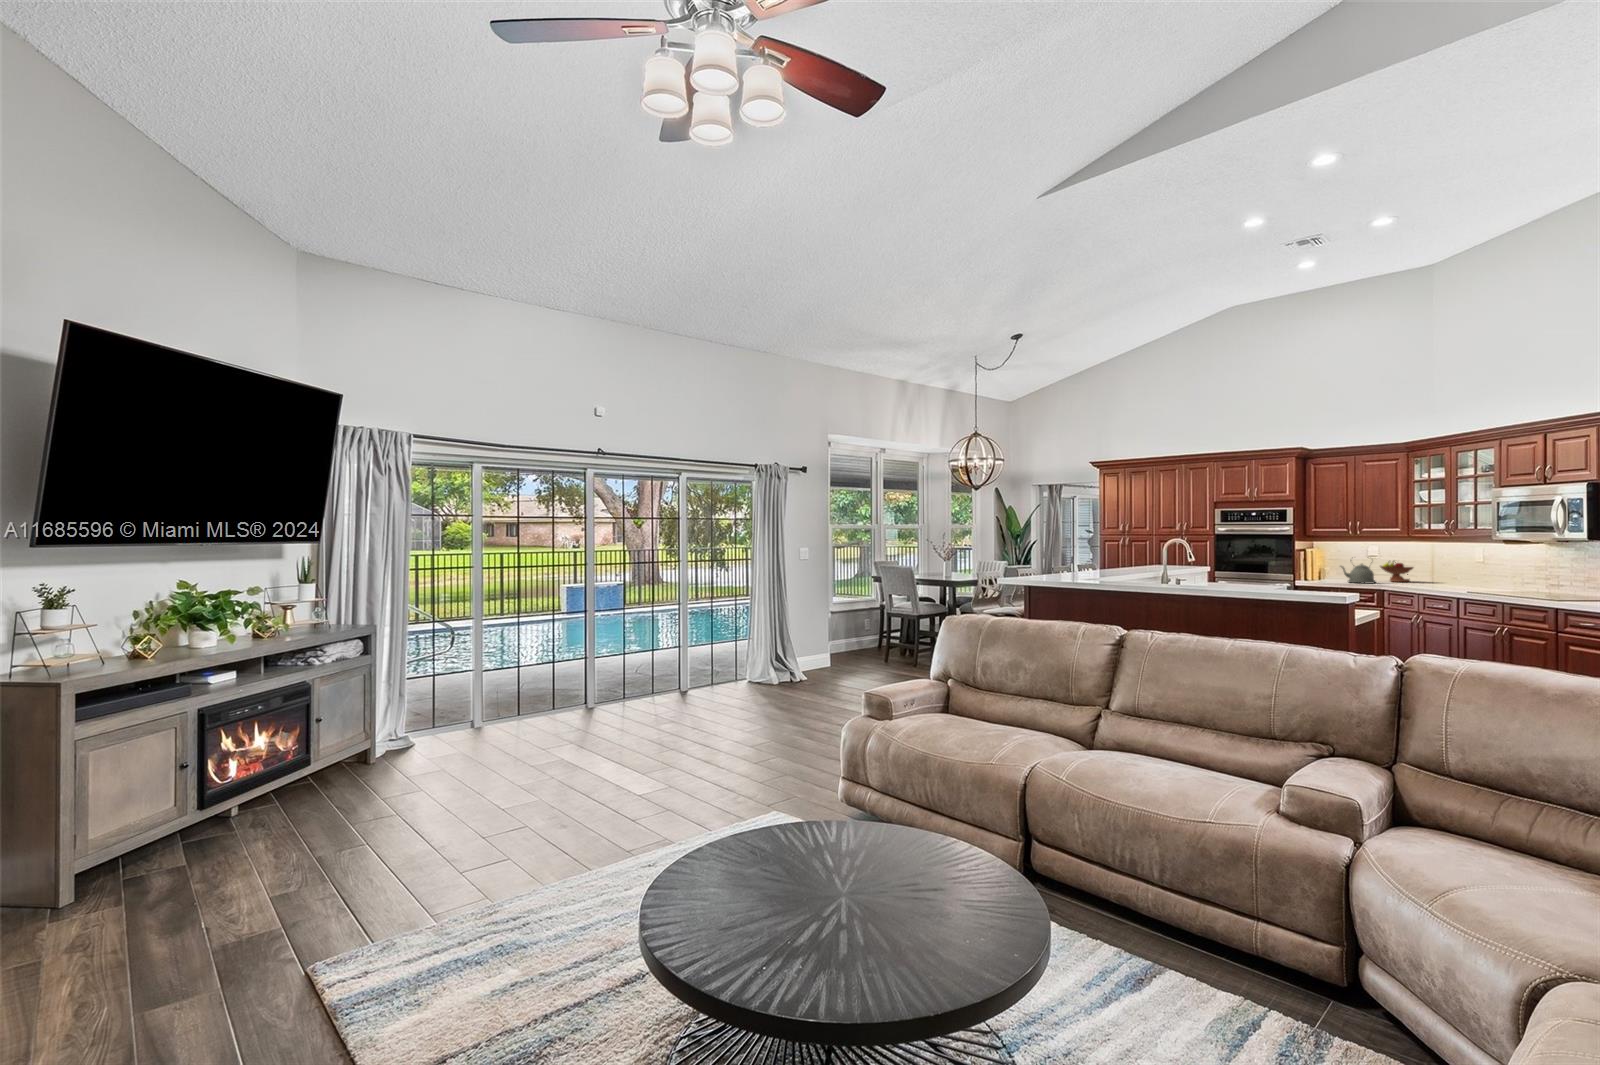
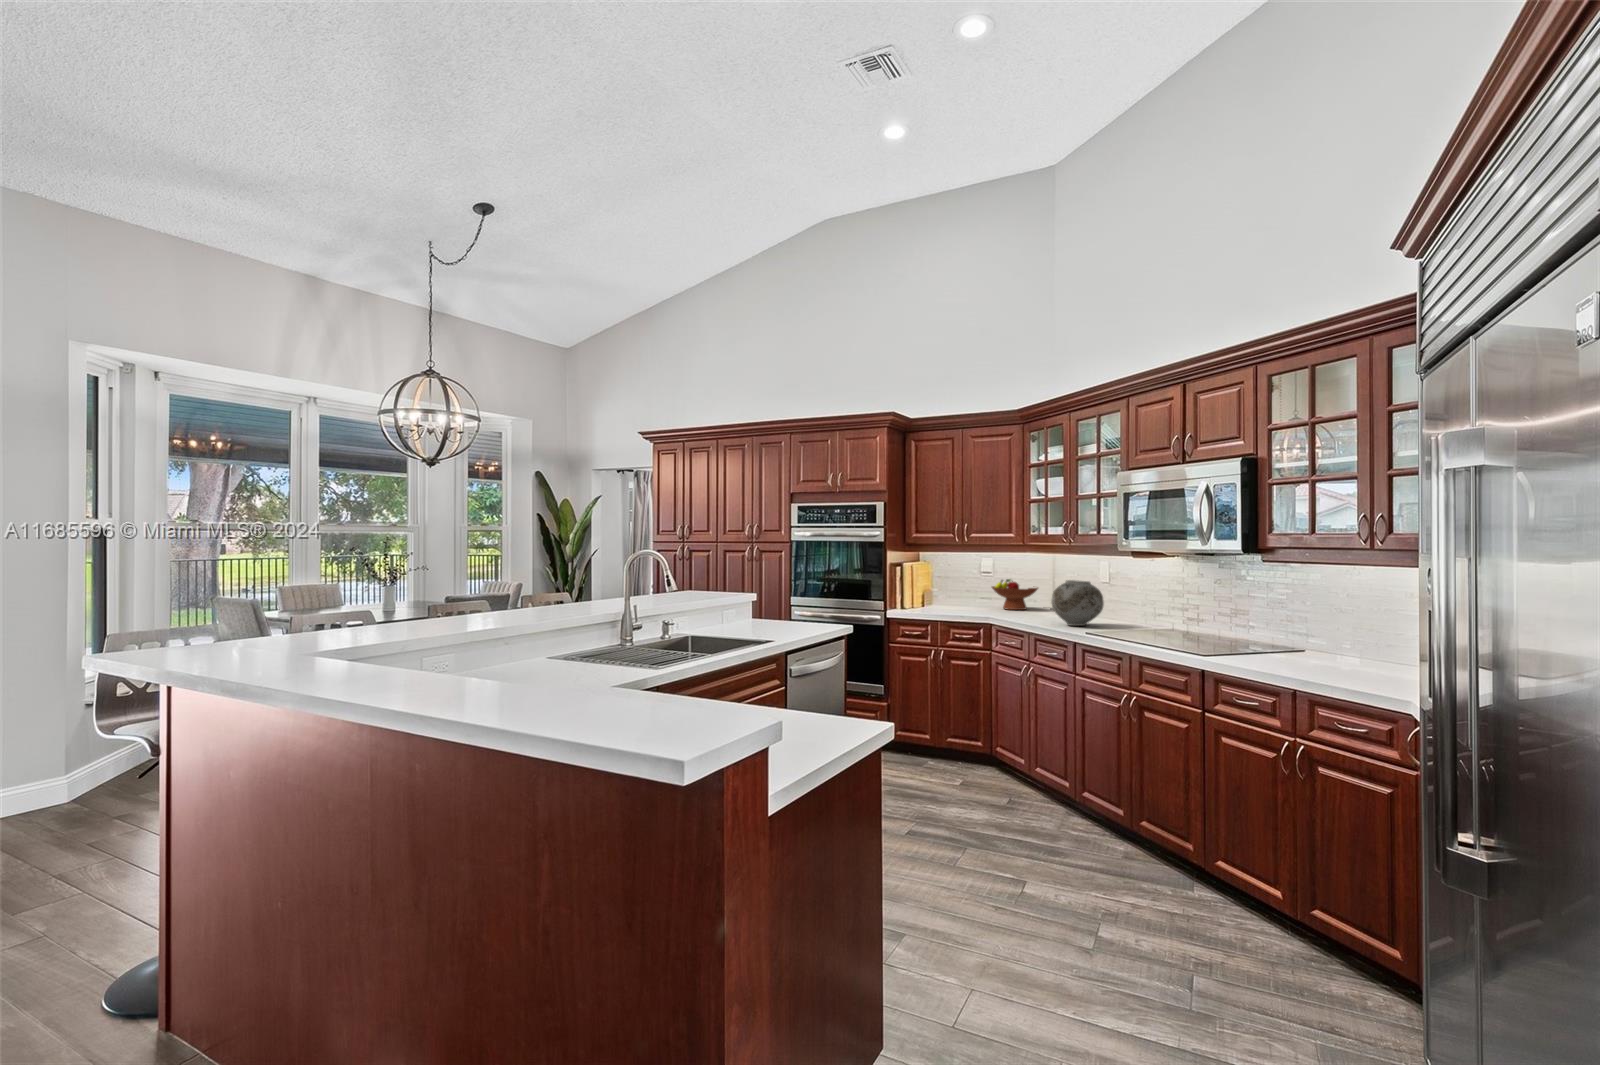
vase: none [1437,560,1480,589] -> present [1051,580,1104,626]
kettle: present [1341,564,1376,583] -> none [939,575,984,614]

